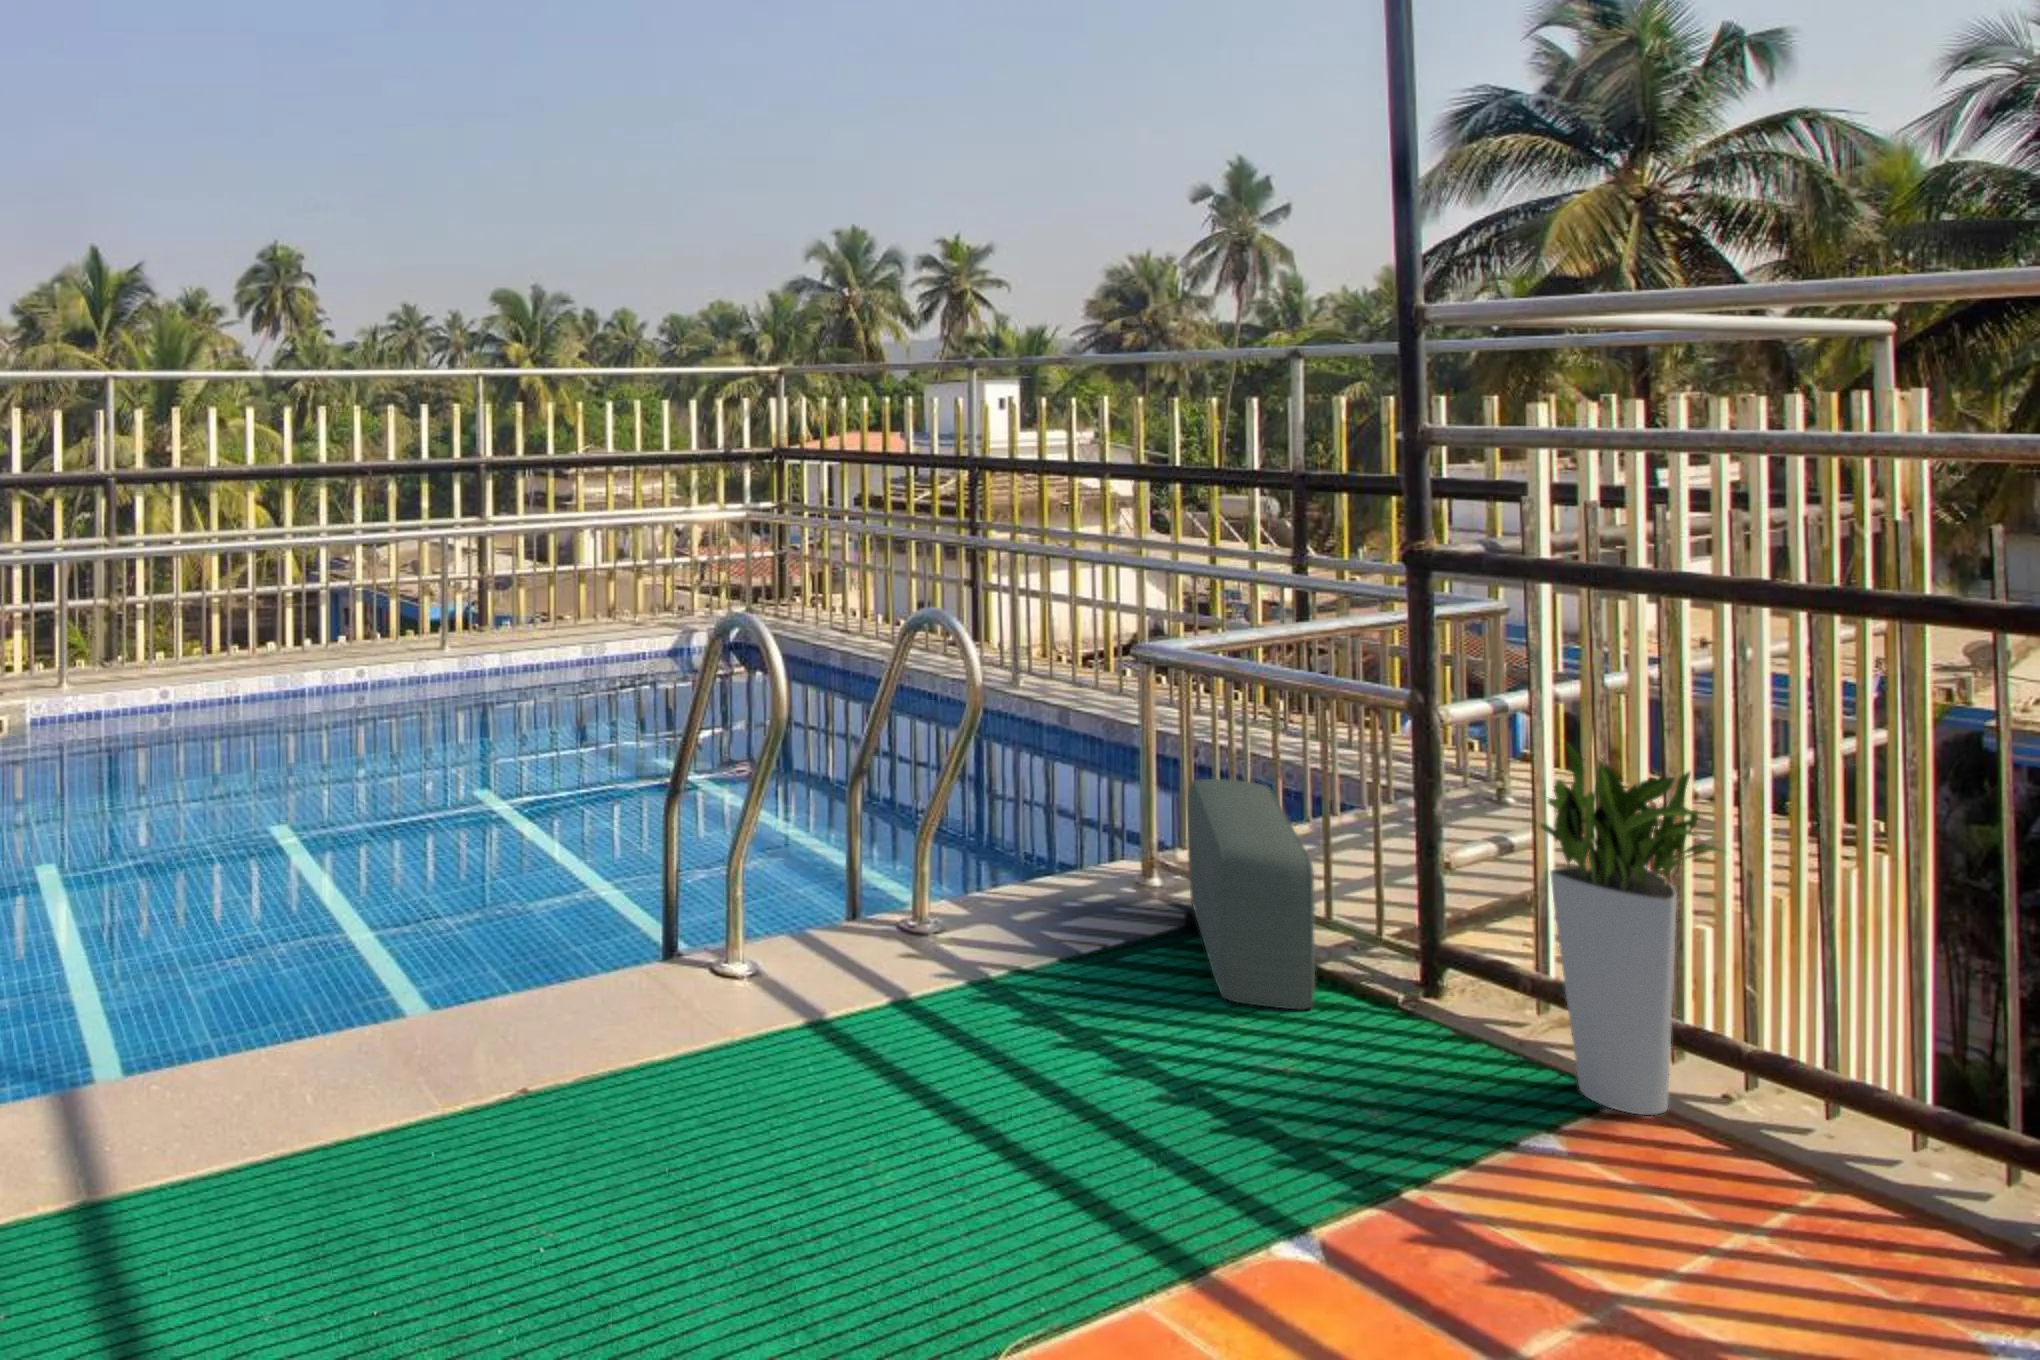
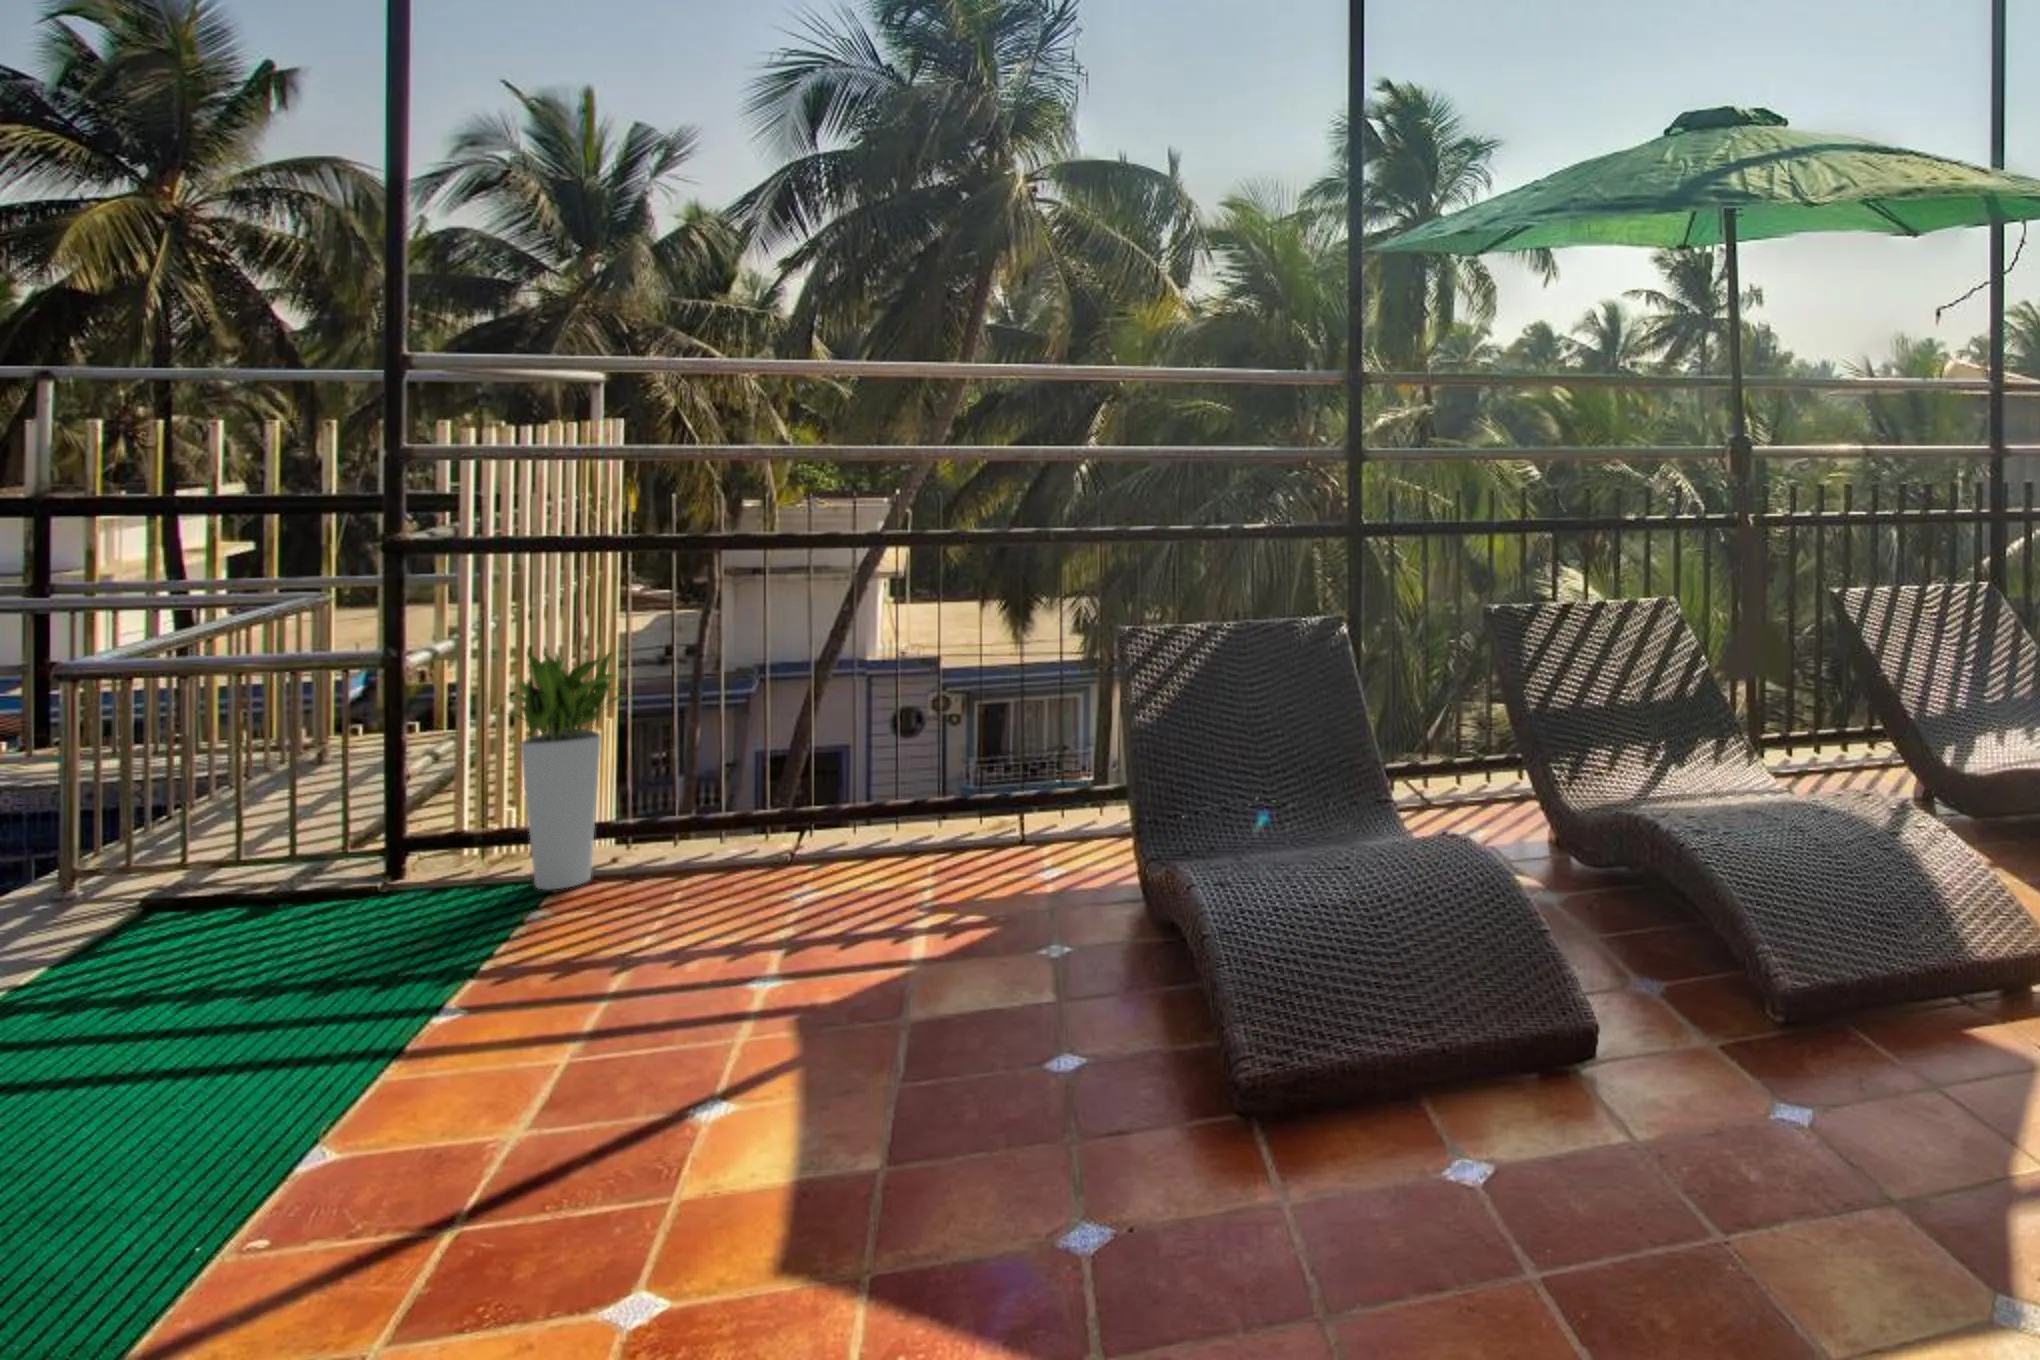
pouf: present [1188,779,1315,1009] -> none [128,772,321,941]

